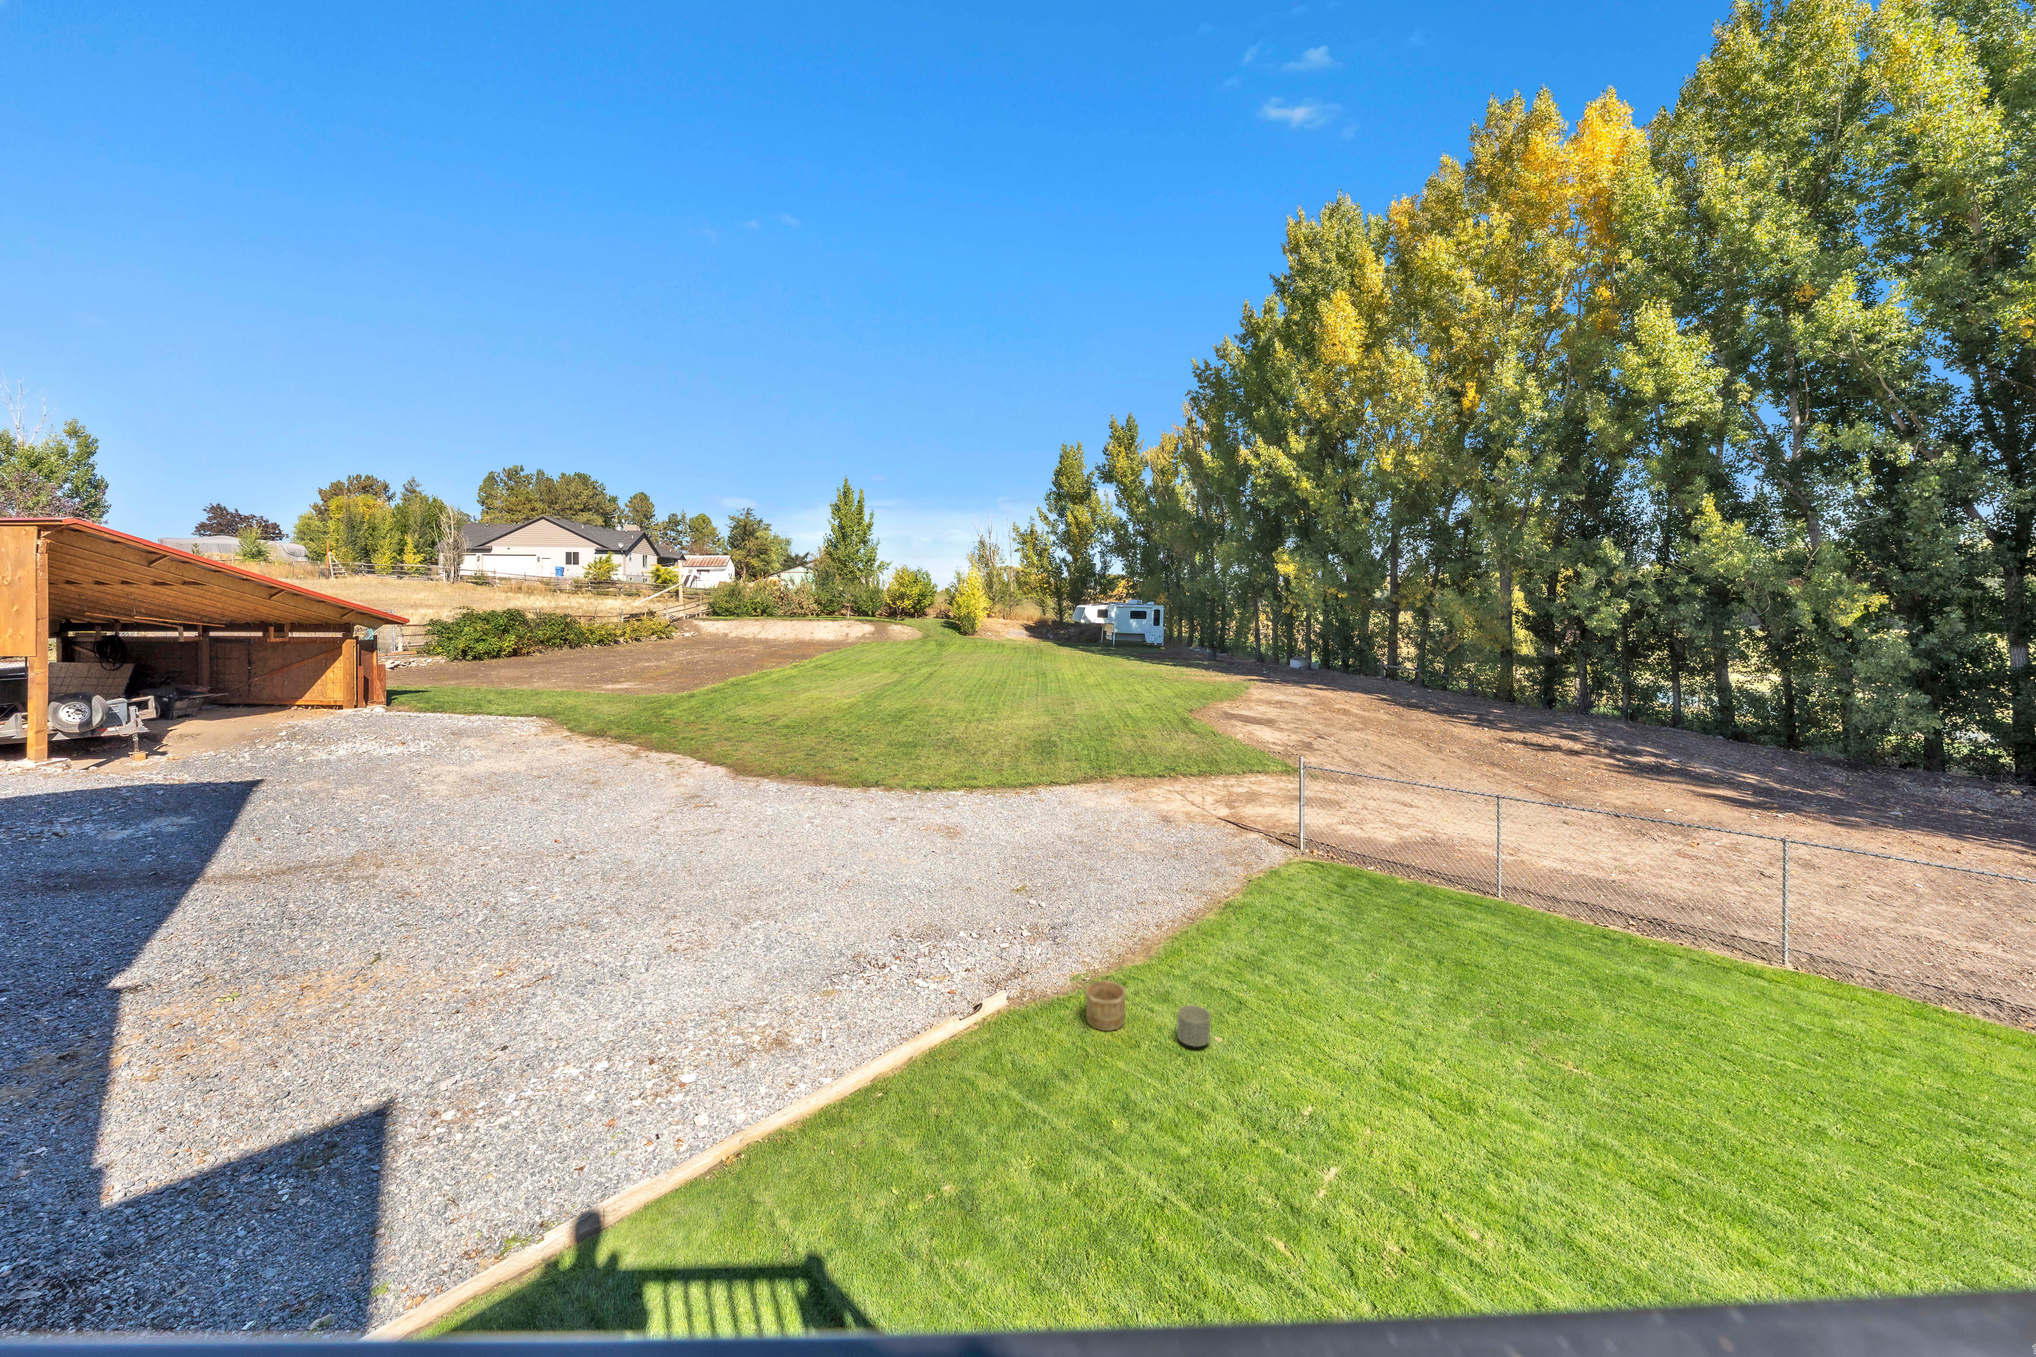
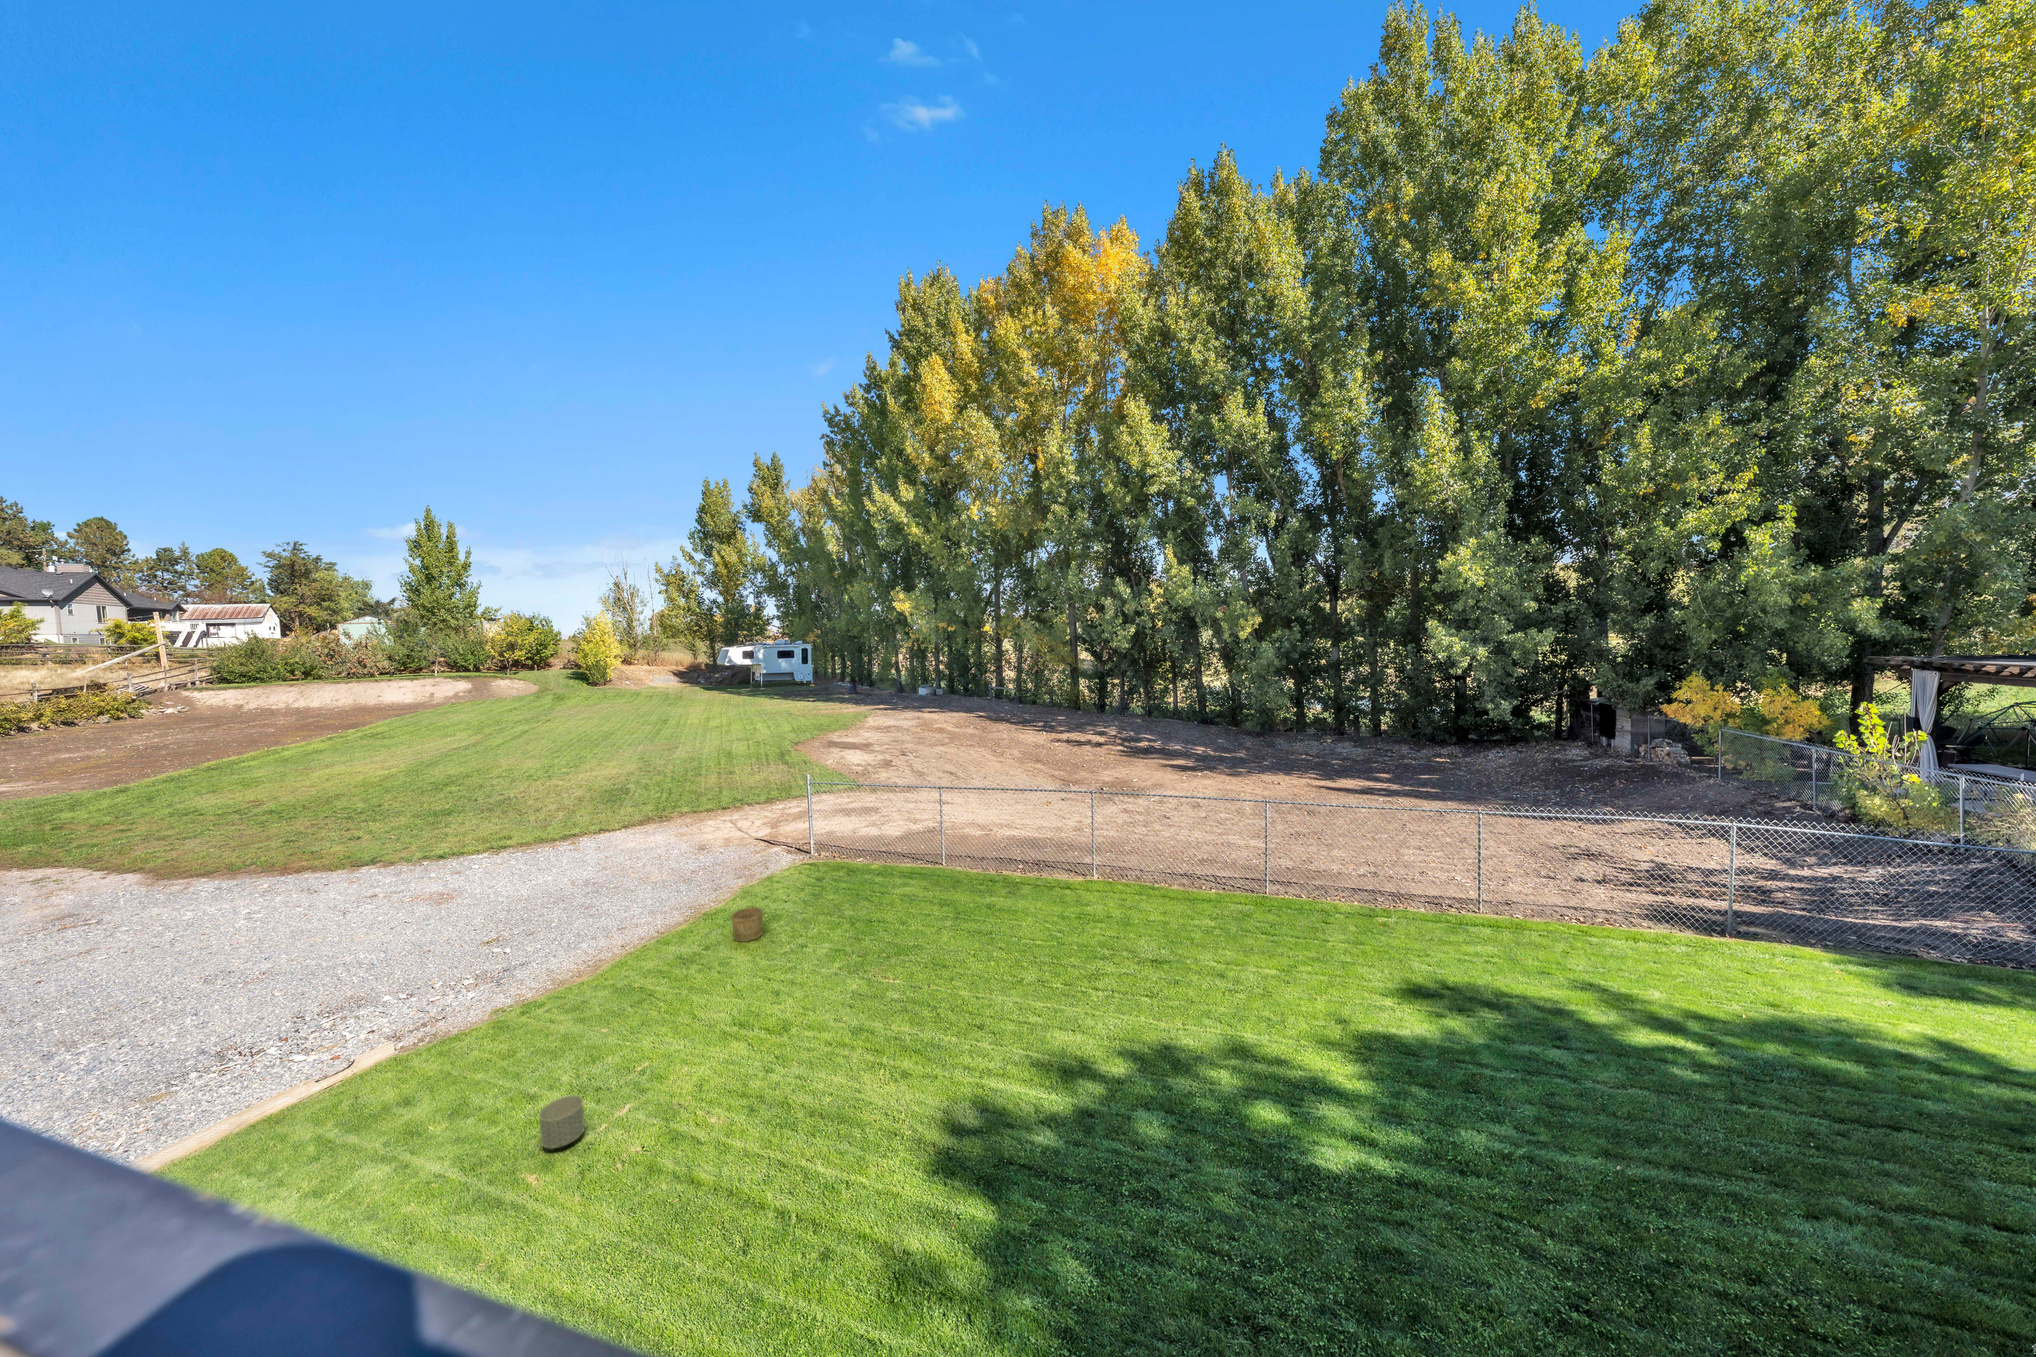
wooden bucket: present [1085,980,1126,1031] -> present [731,907,763,942]

